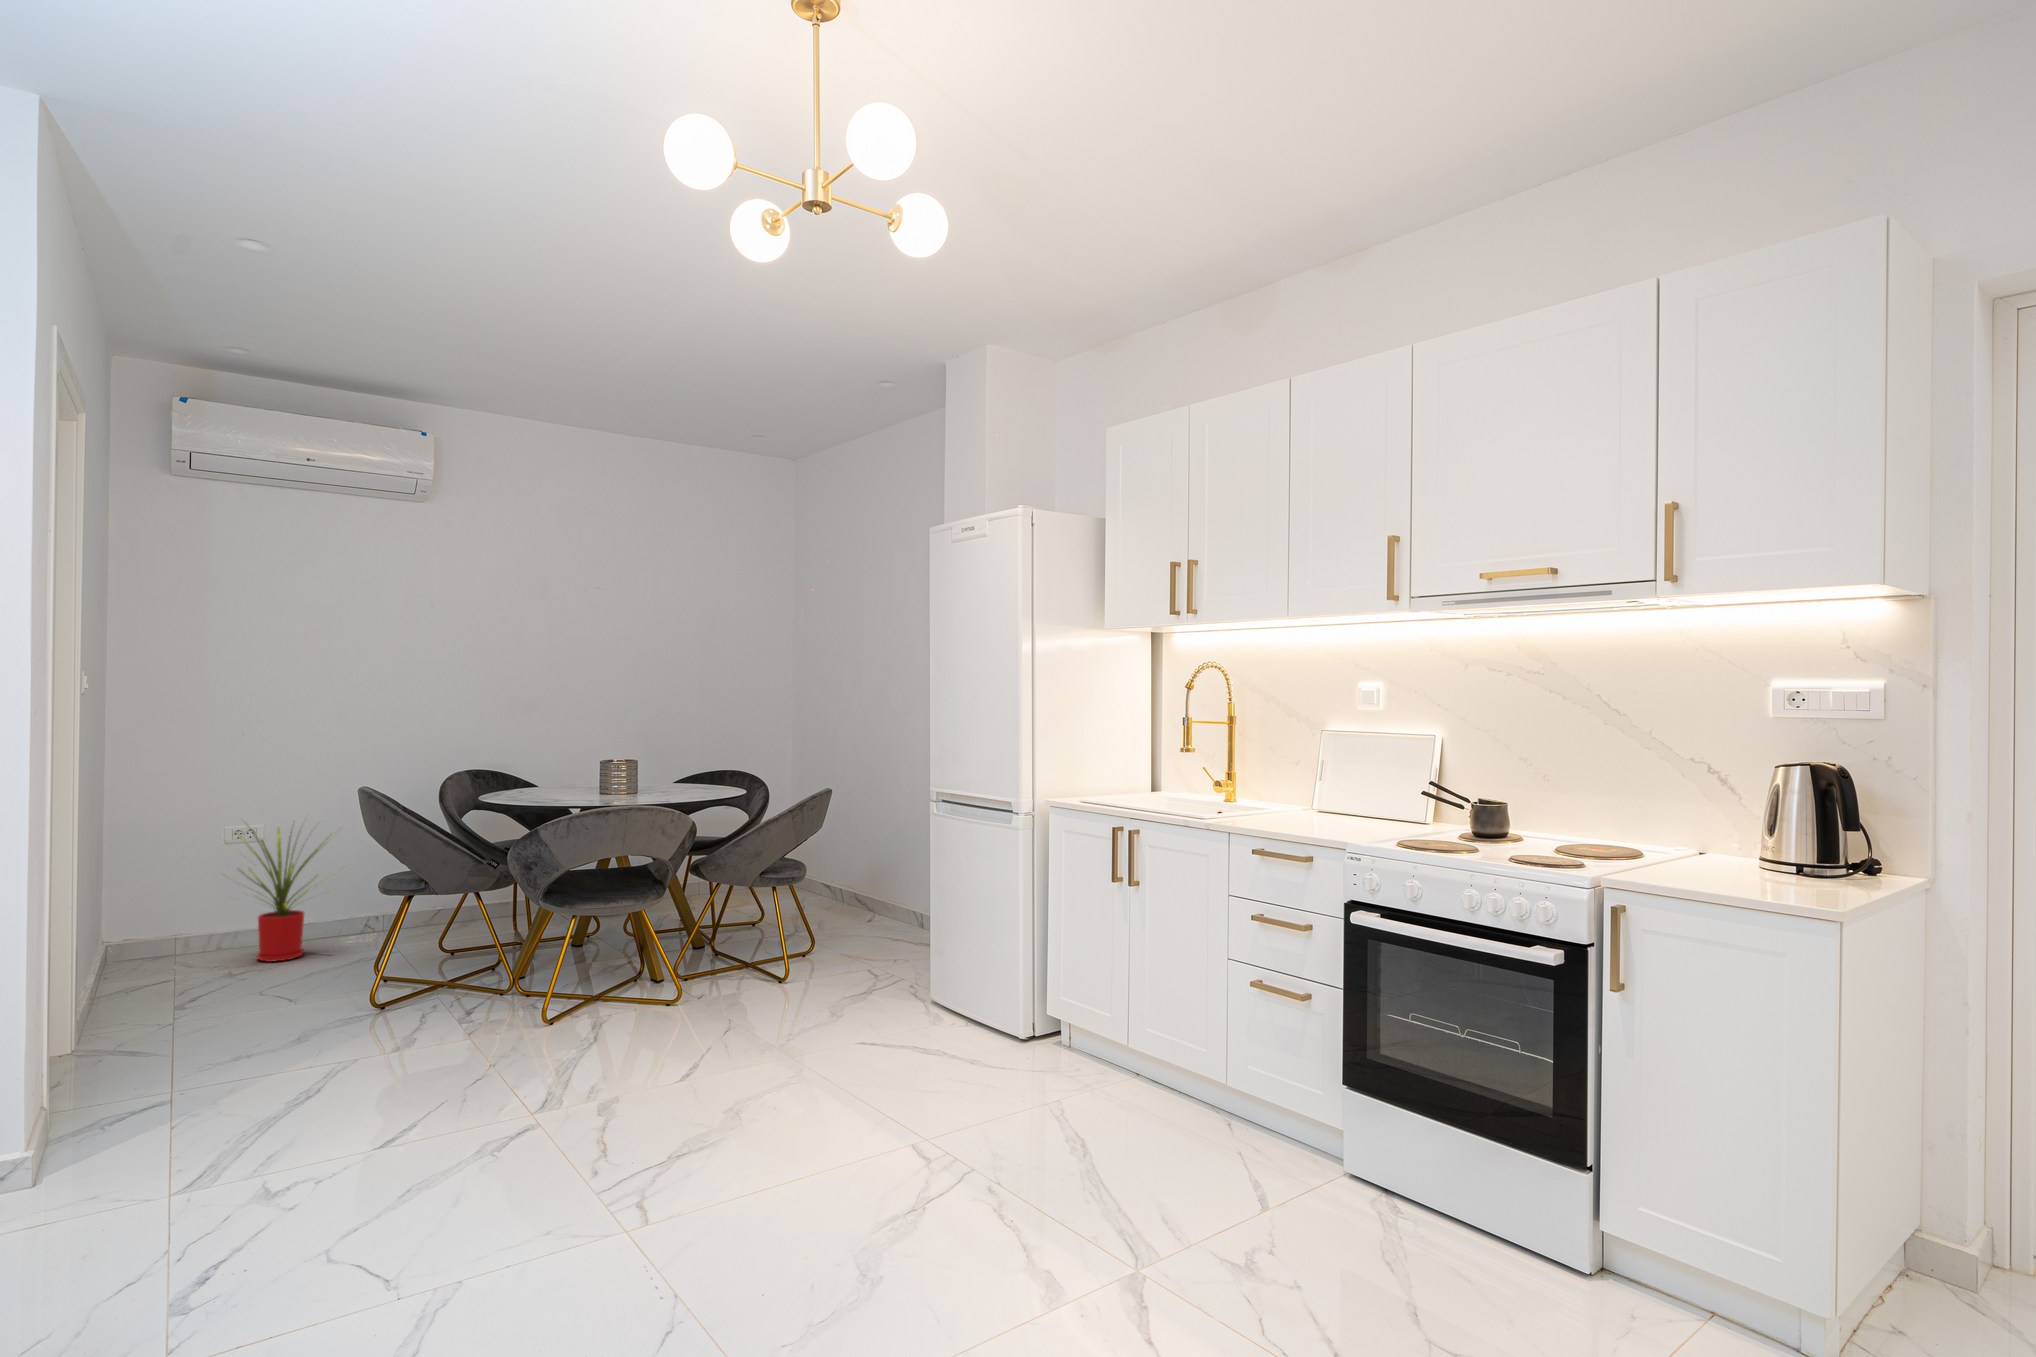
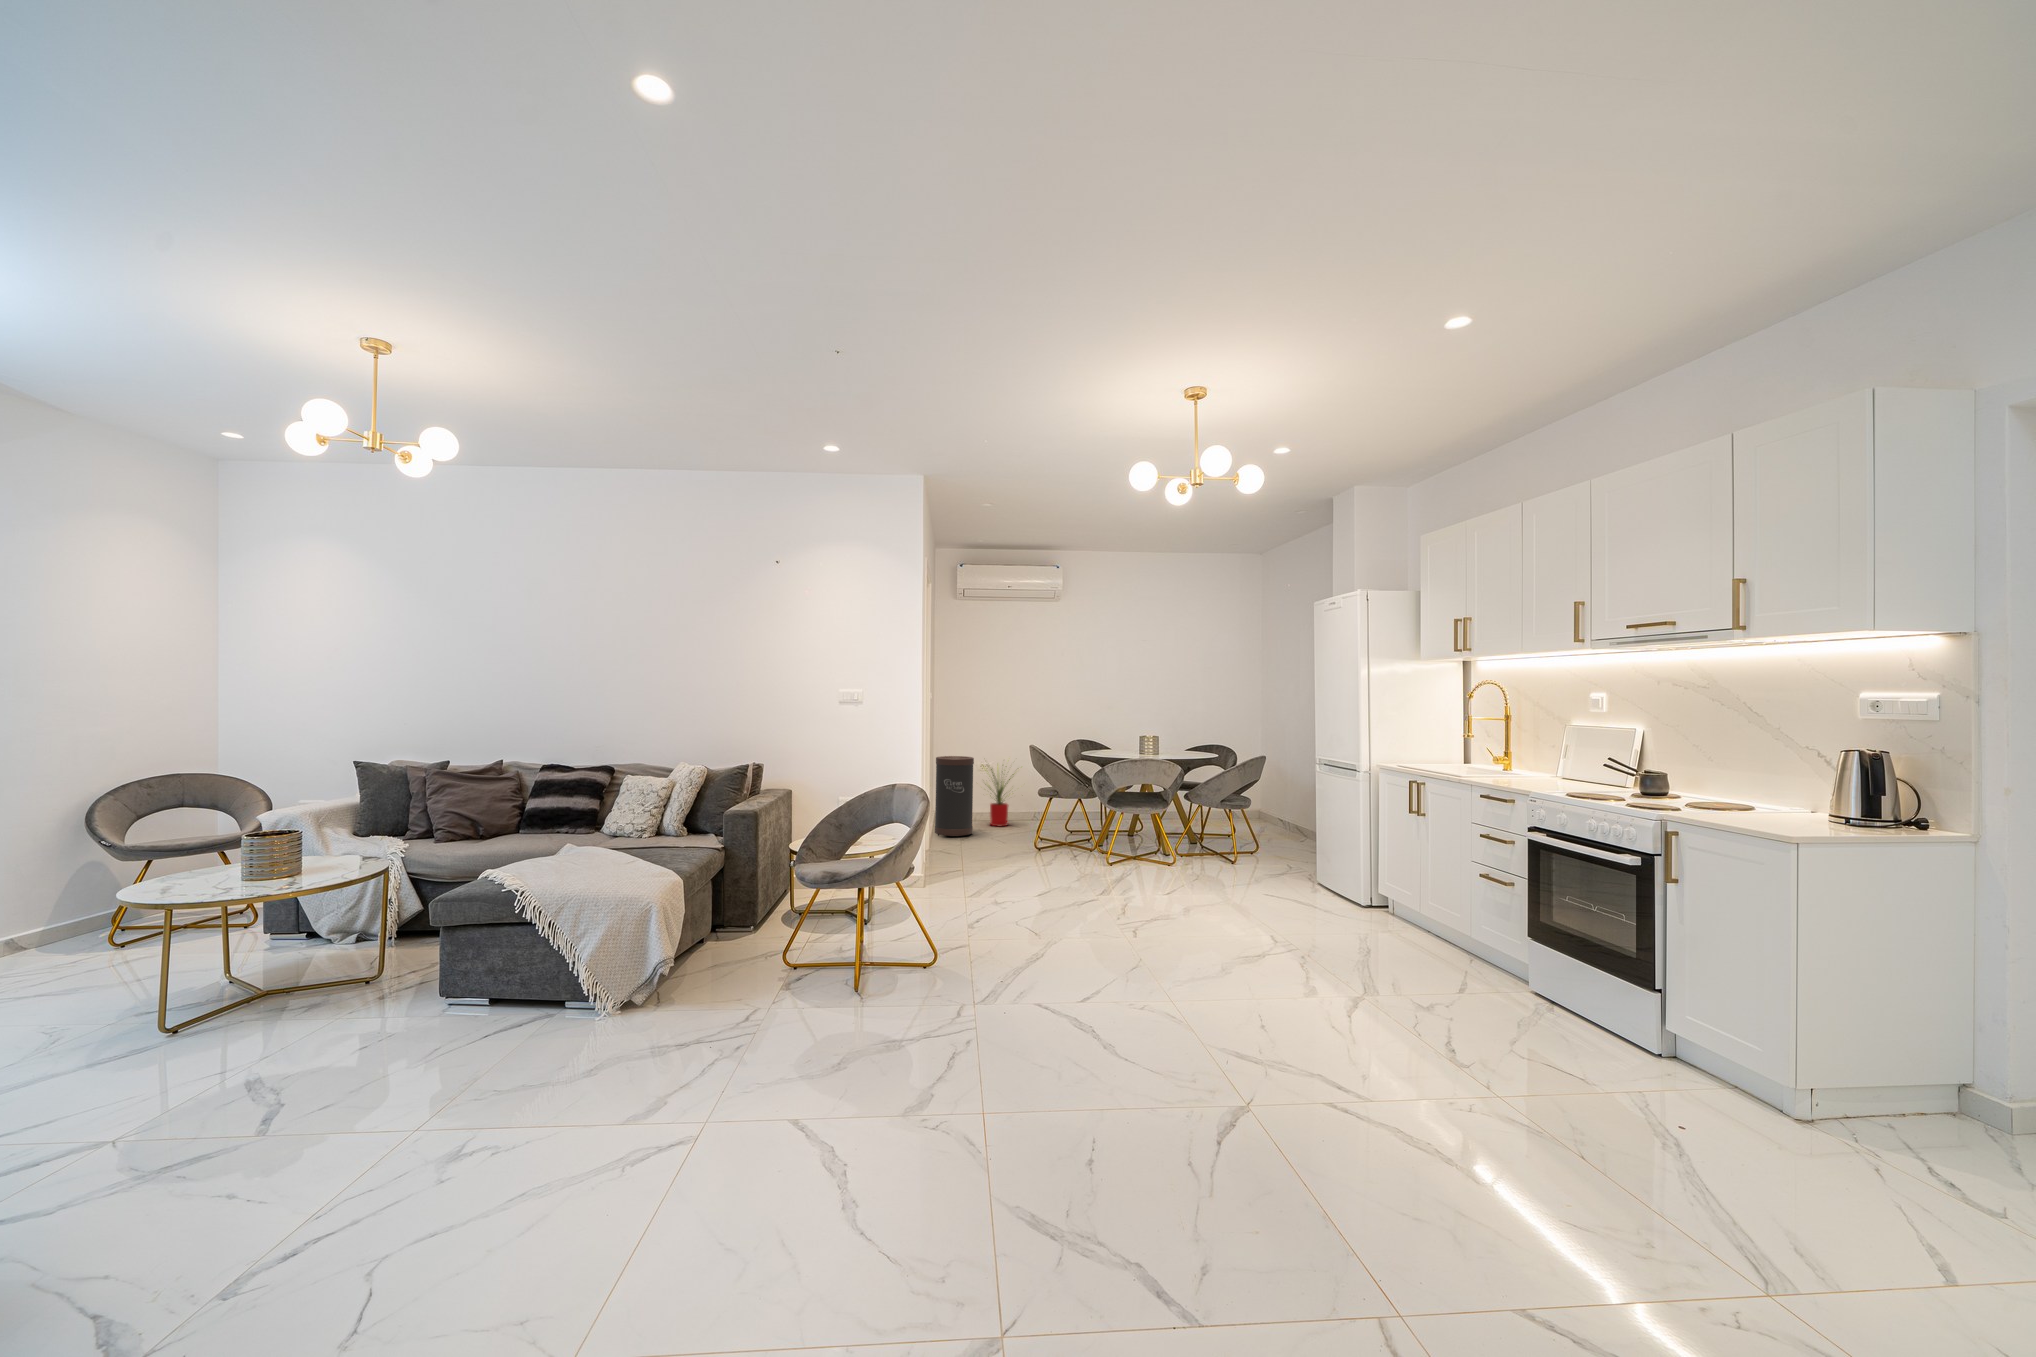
trash can: none [103,822,215,1007] -> present [935,756,974,836]

